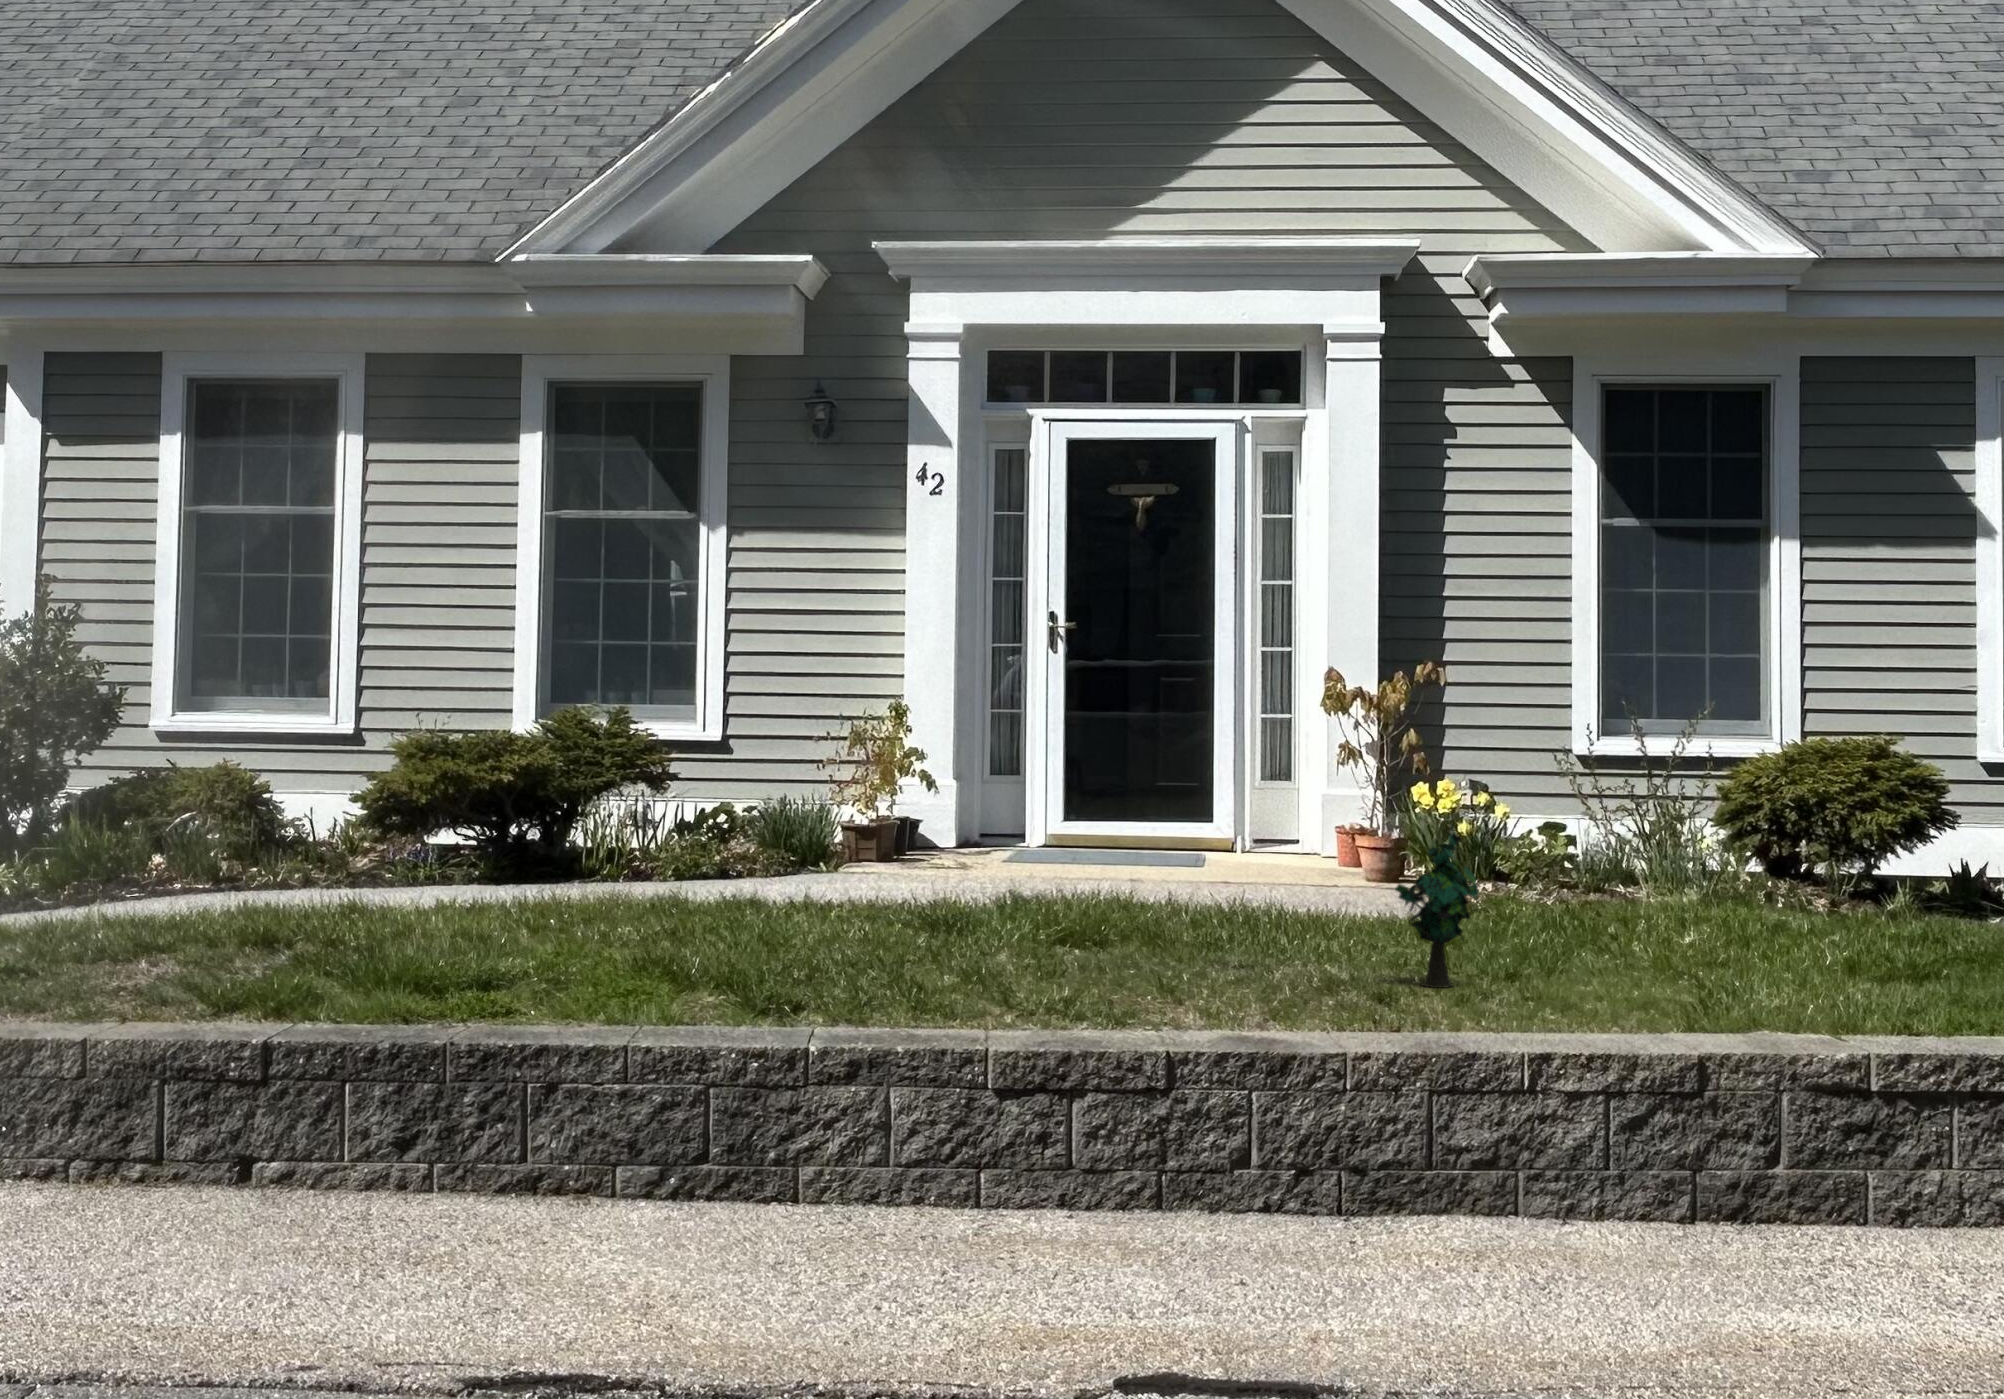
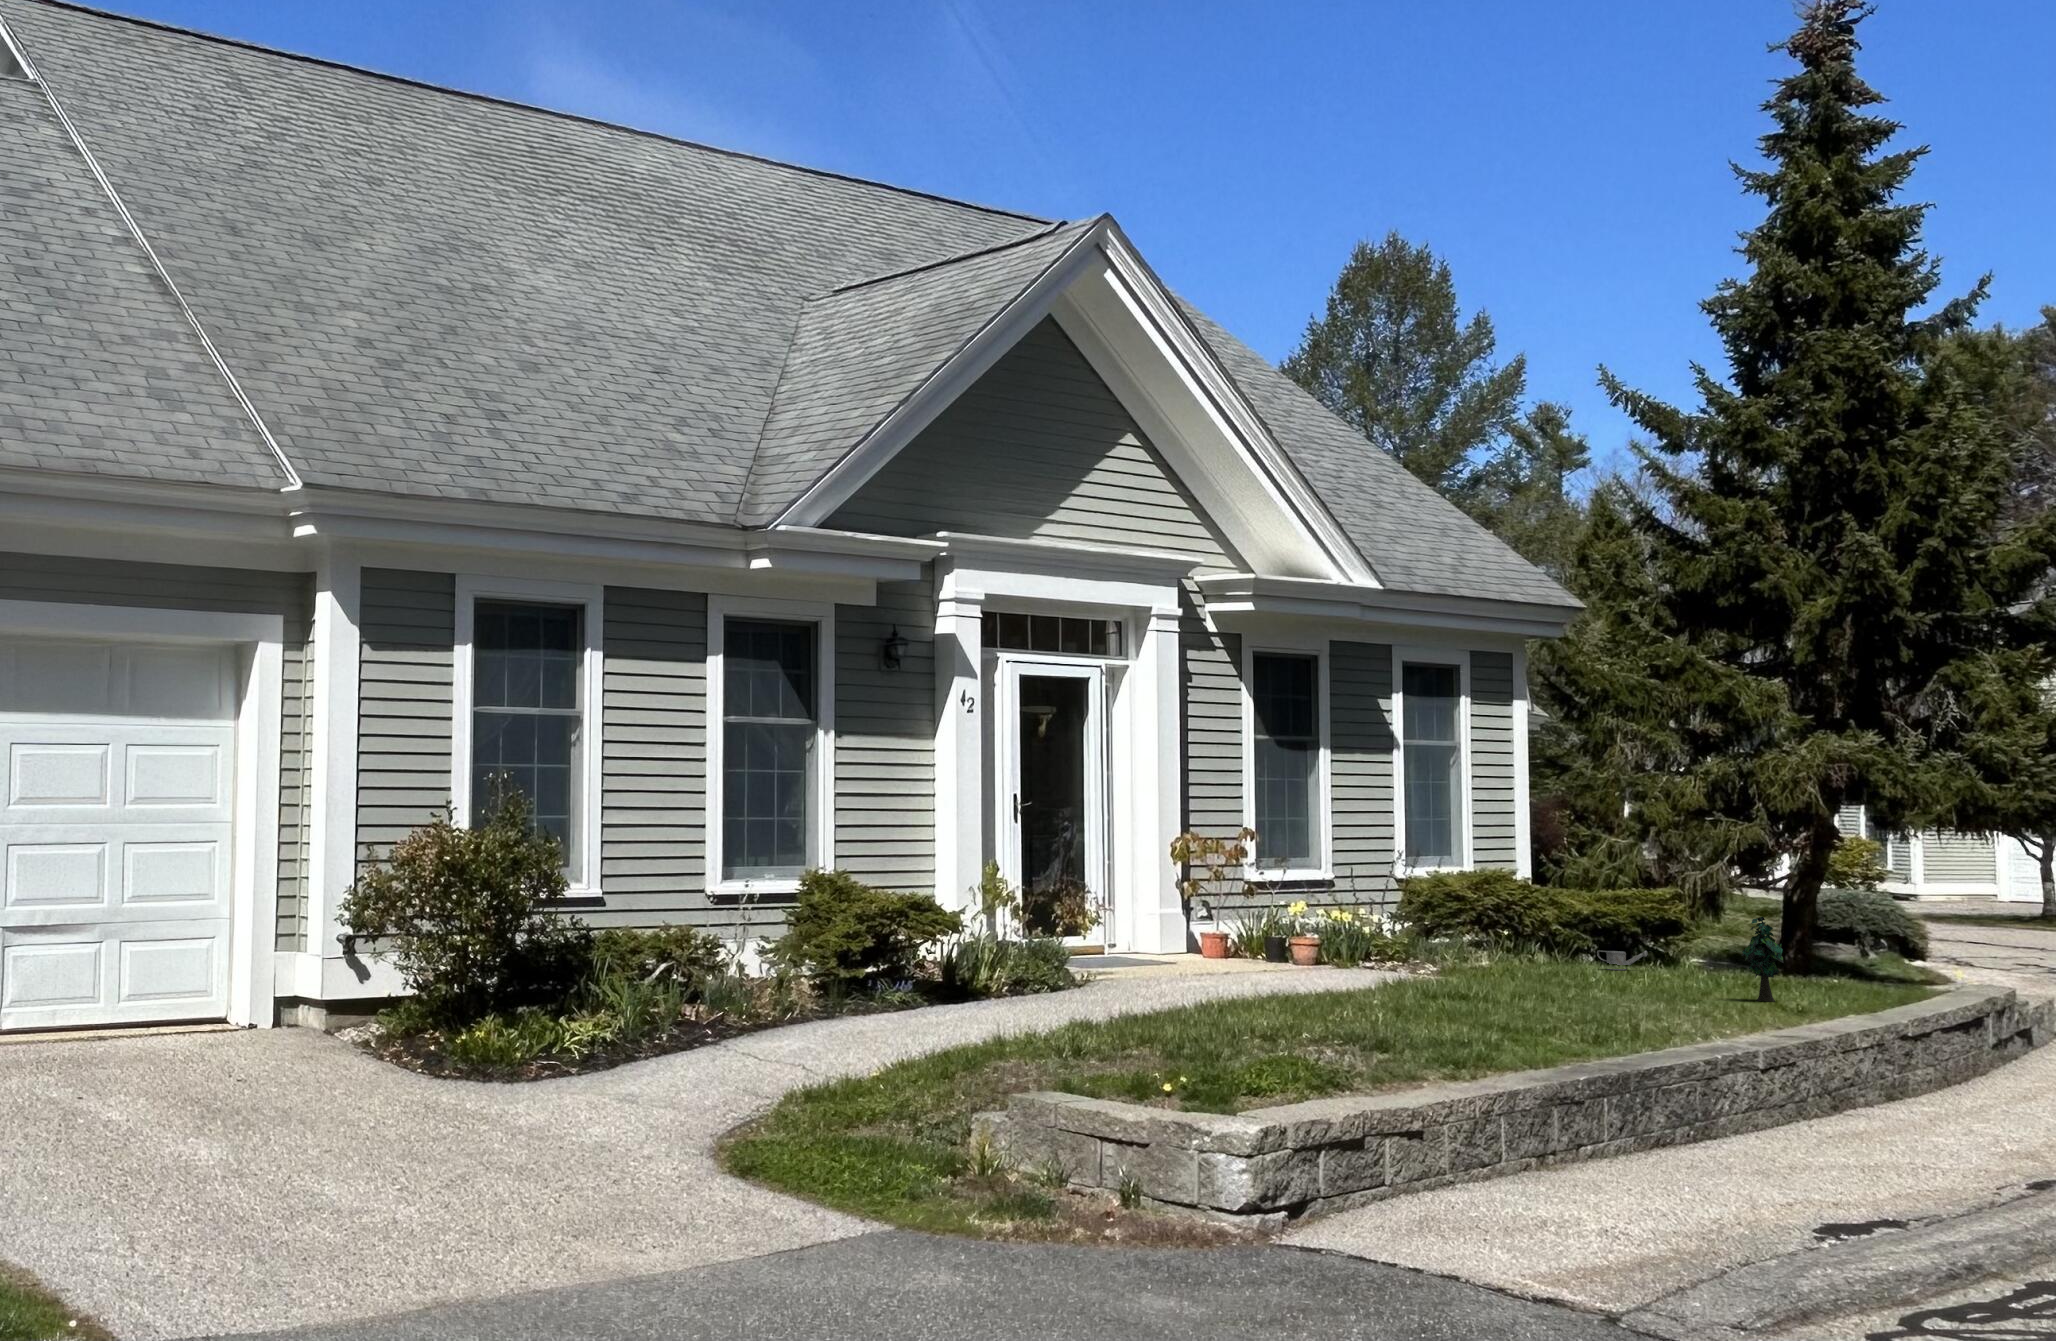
watering can: none [1867,884,1912,922] -> present [1597,950,1647,970]

